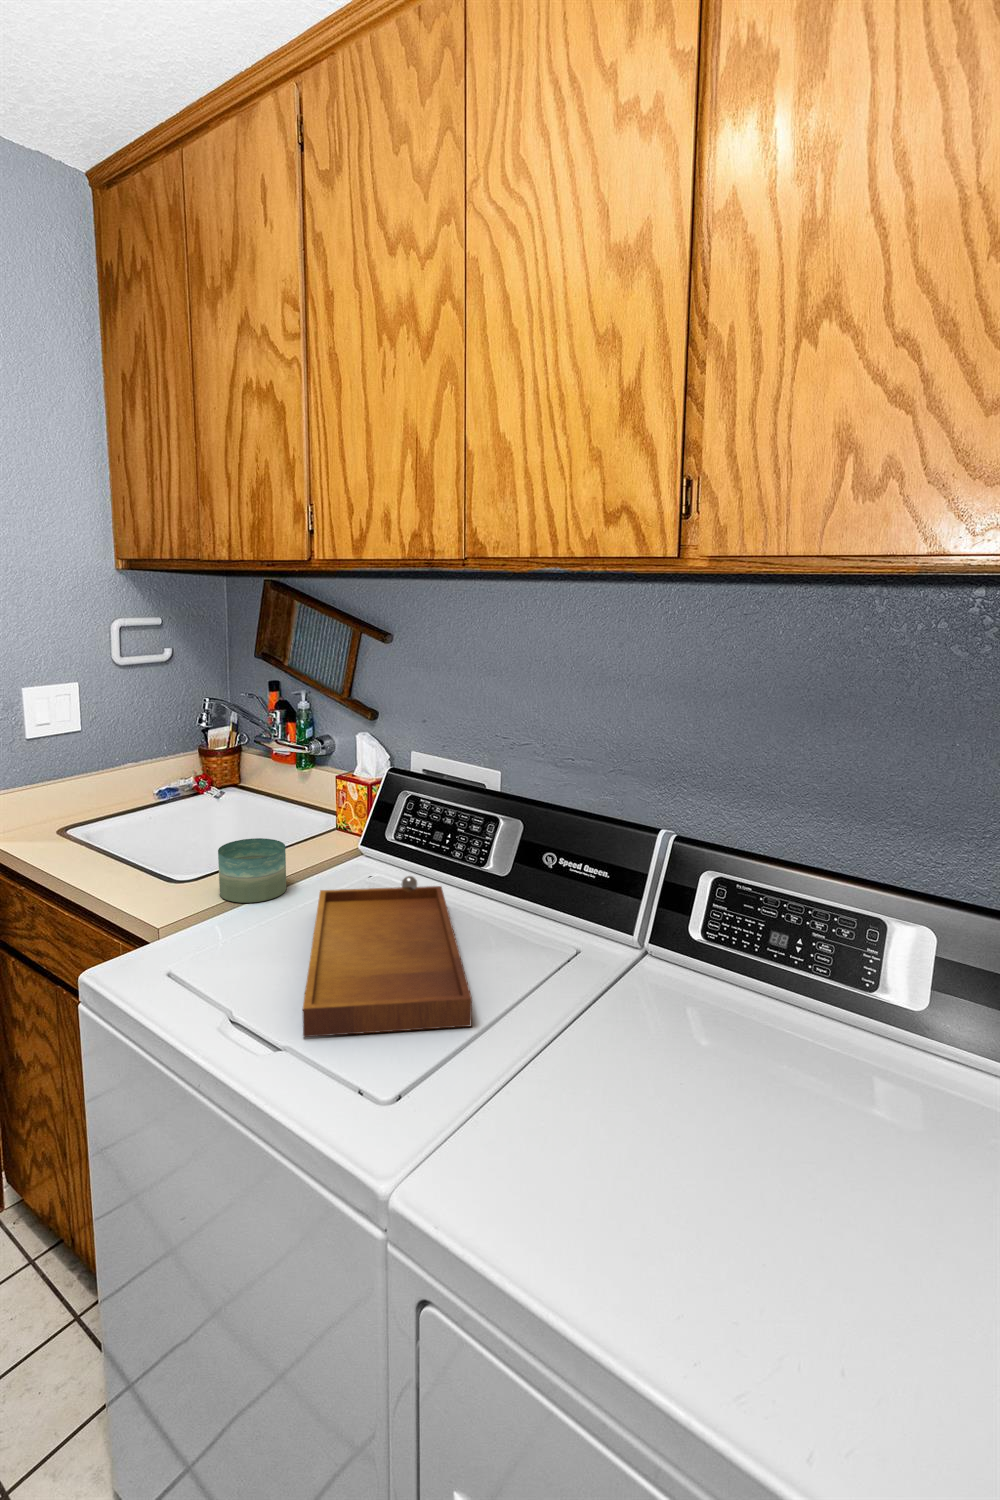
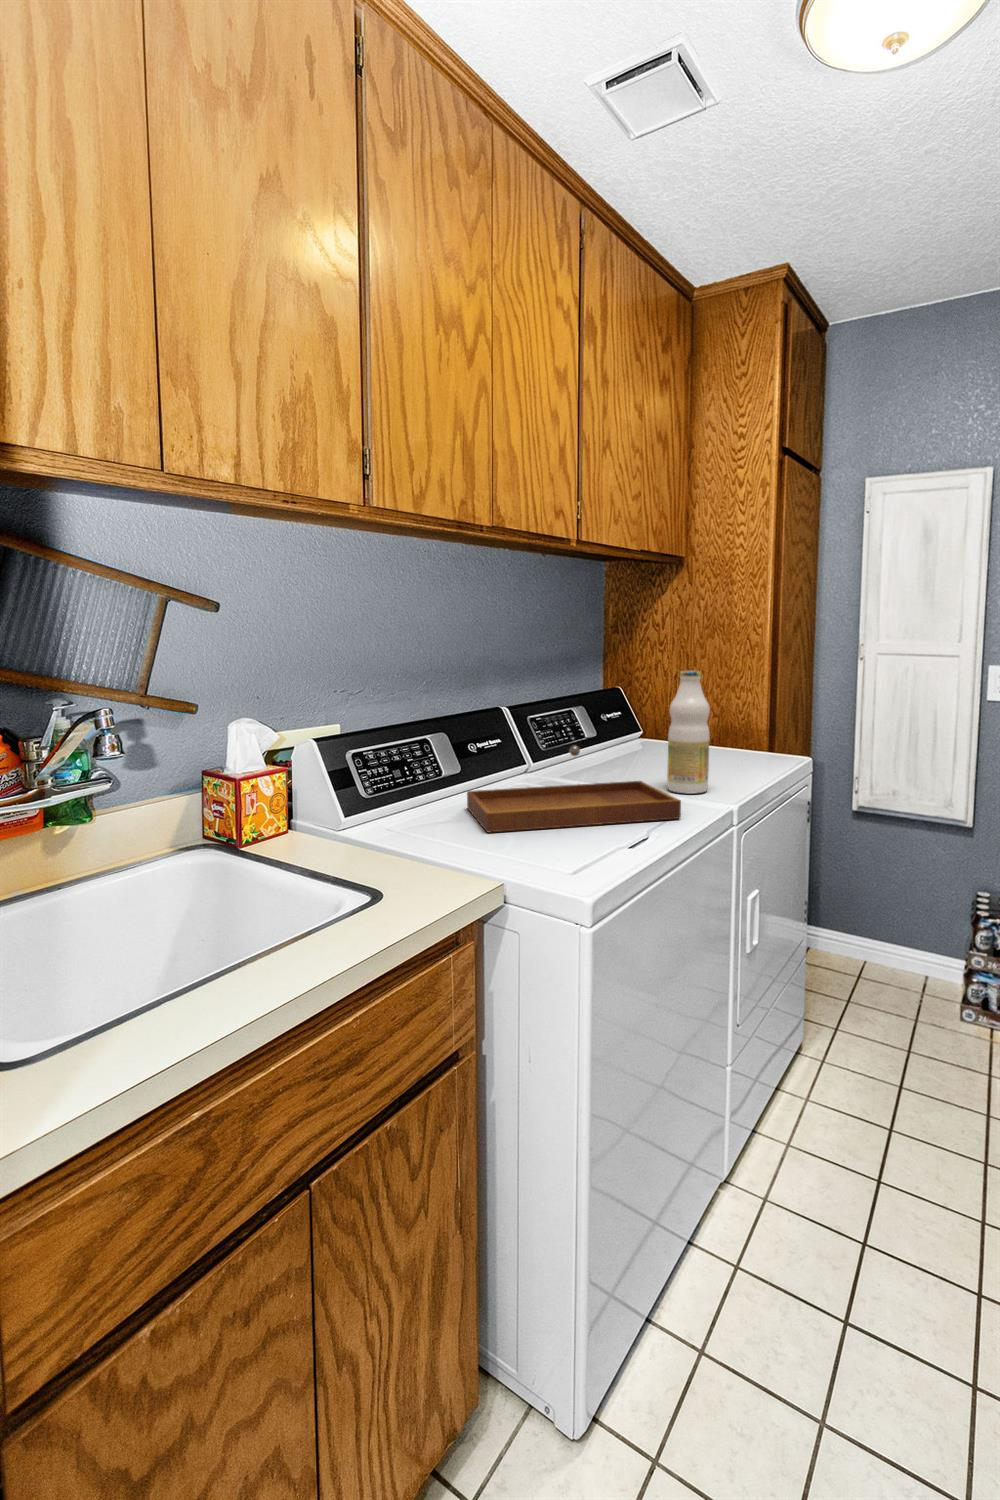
candle: present [218,838,286,903] -> none [402,803,473,866]
bottle: none [481,841,571,1113] -> present [667,671,710,793]

